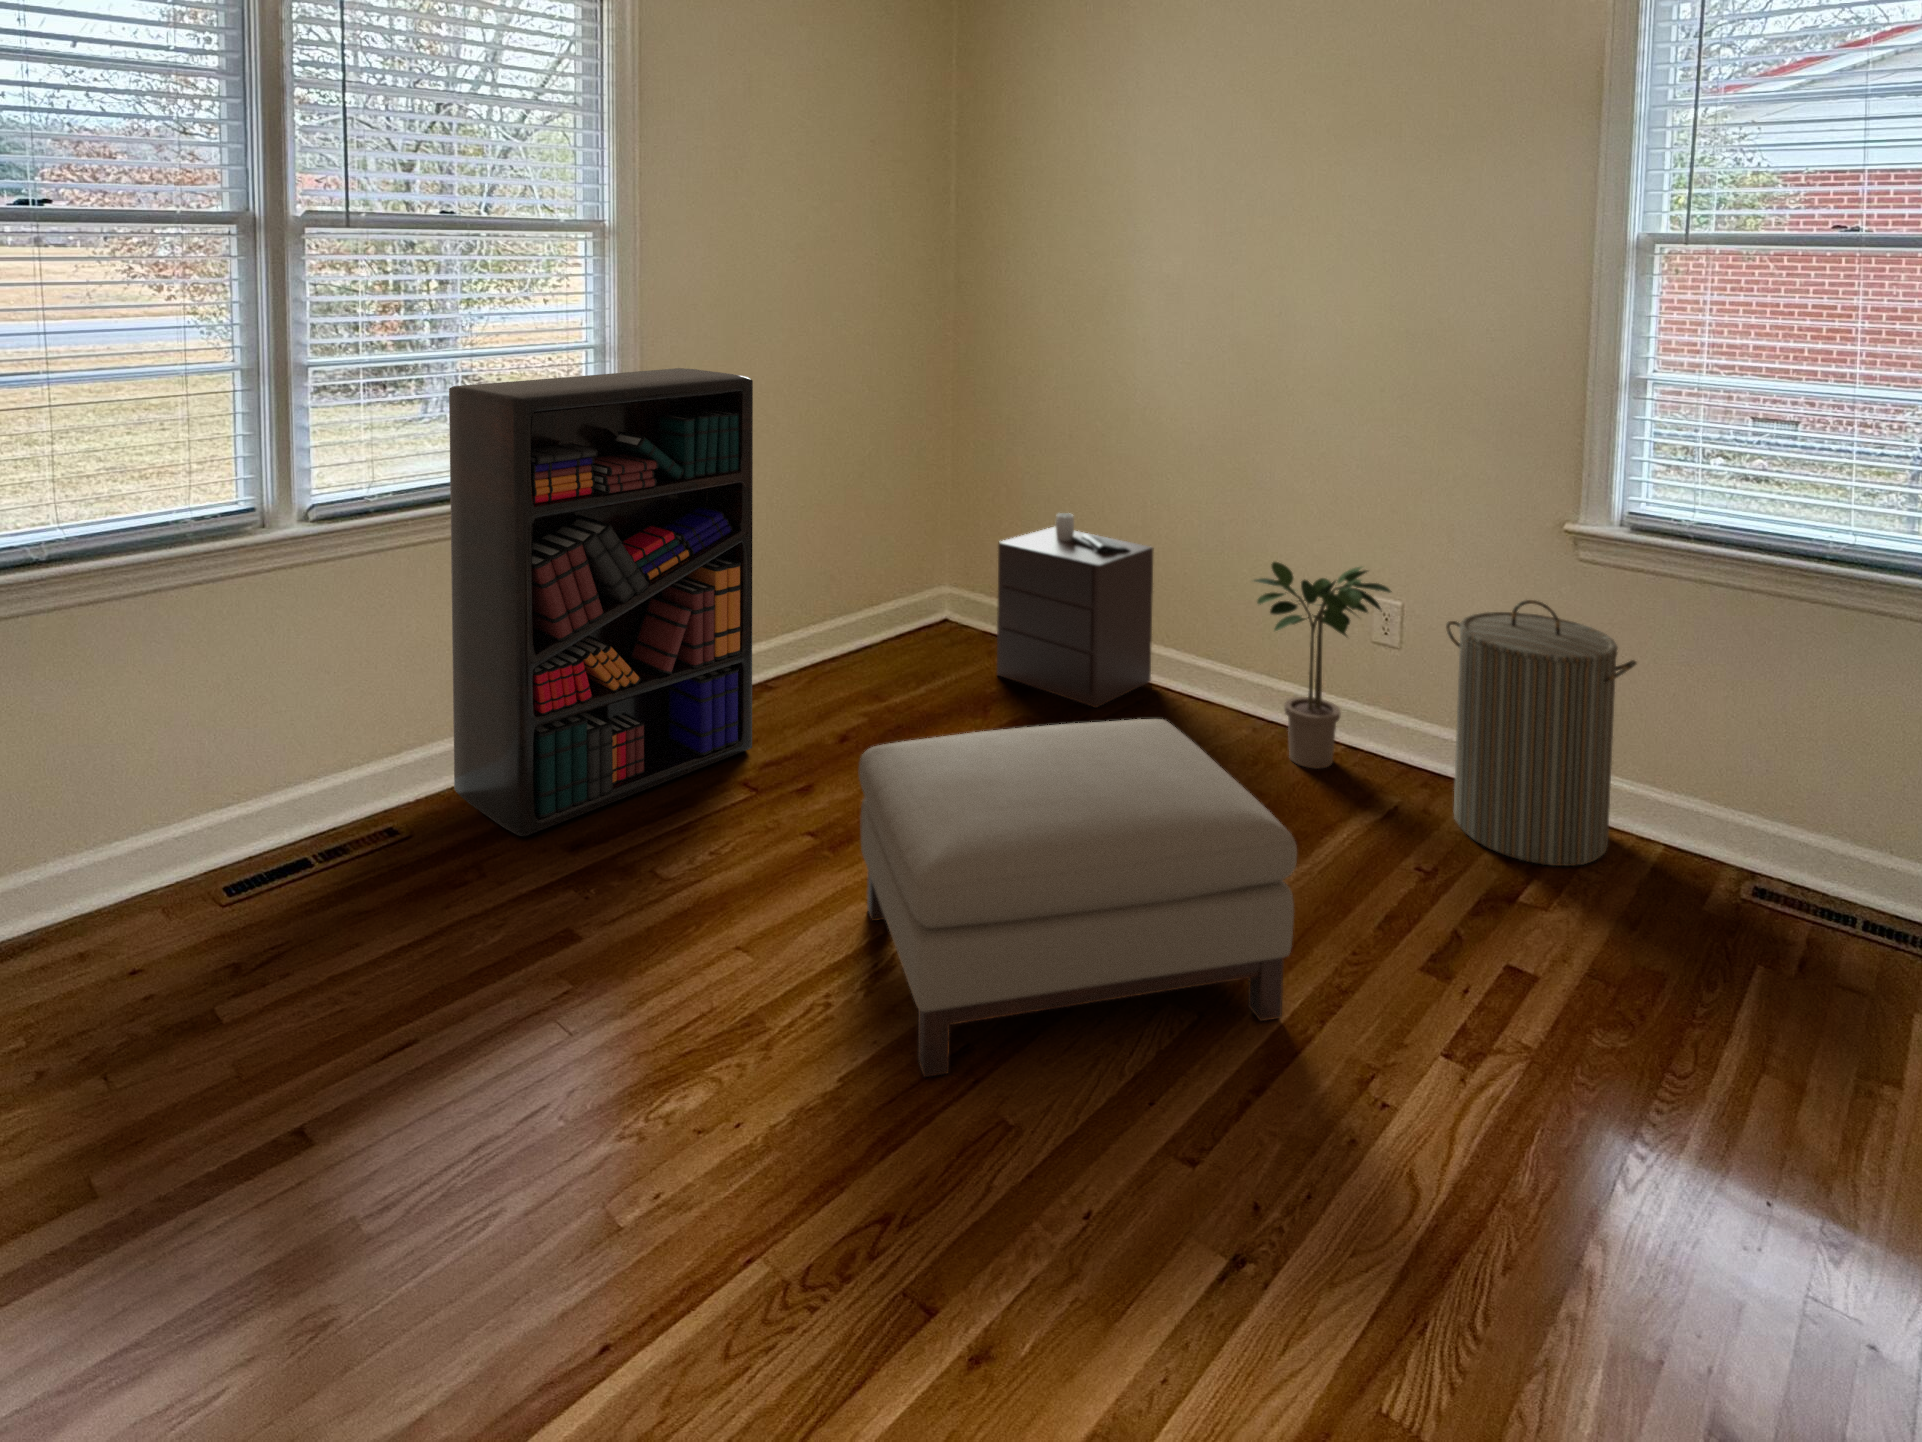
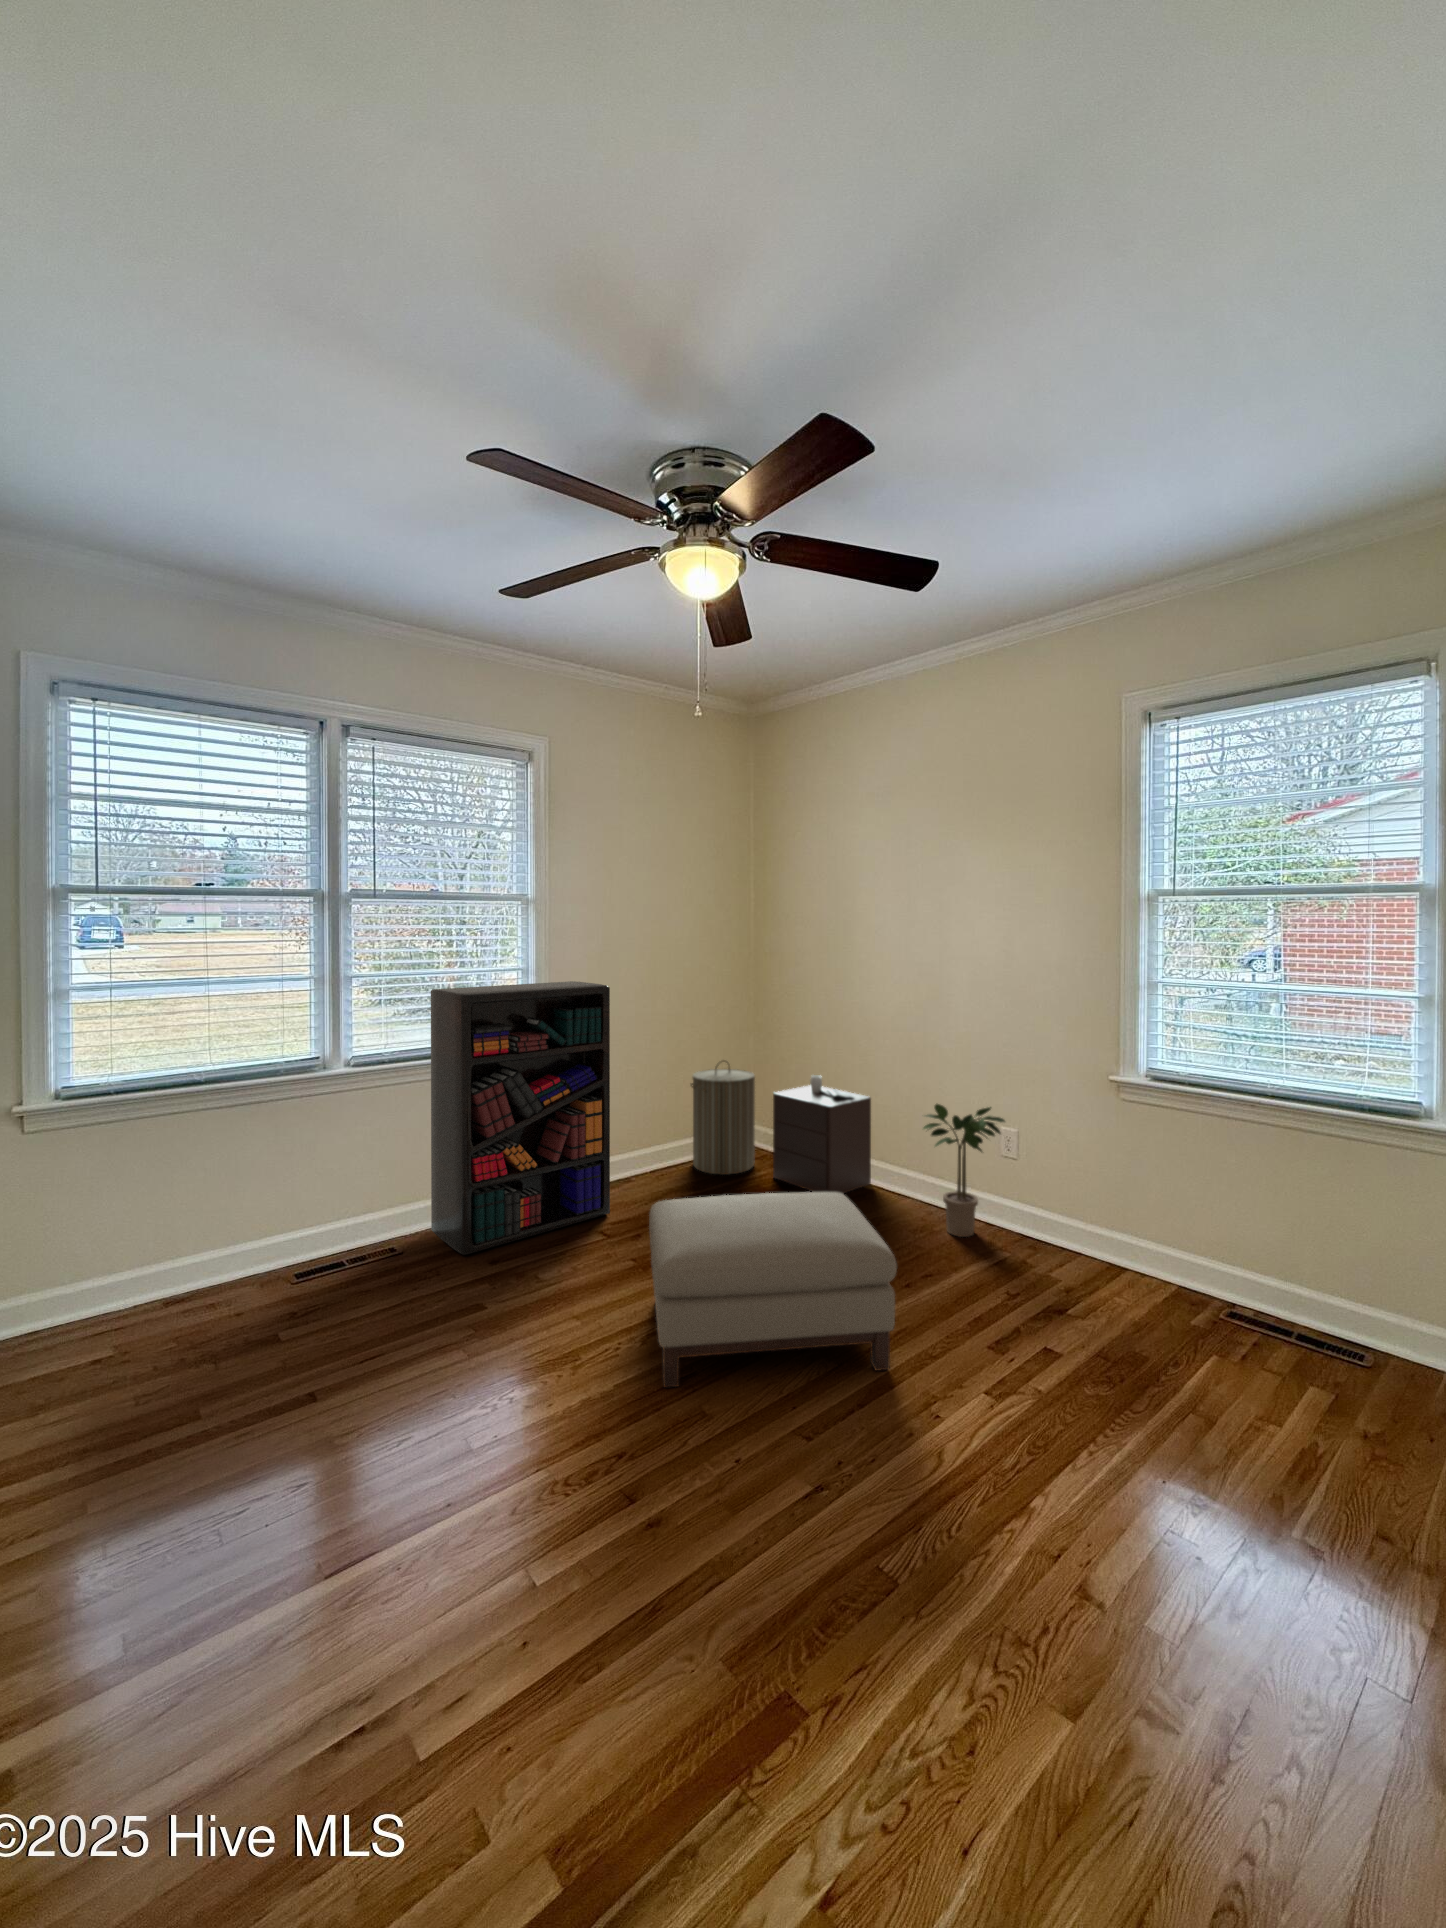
laundry hamper: present [1446,600,1637,866] -> present [691,1060,755,1175]

